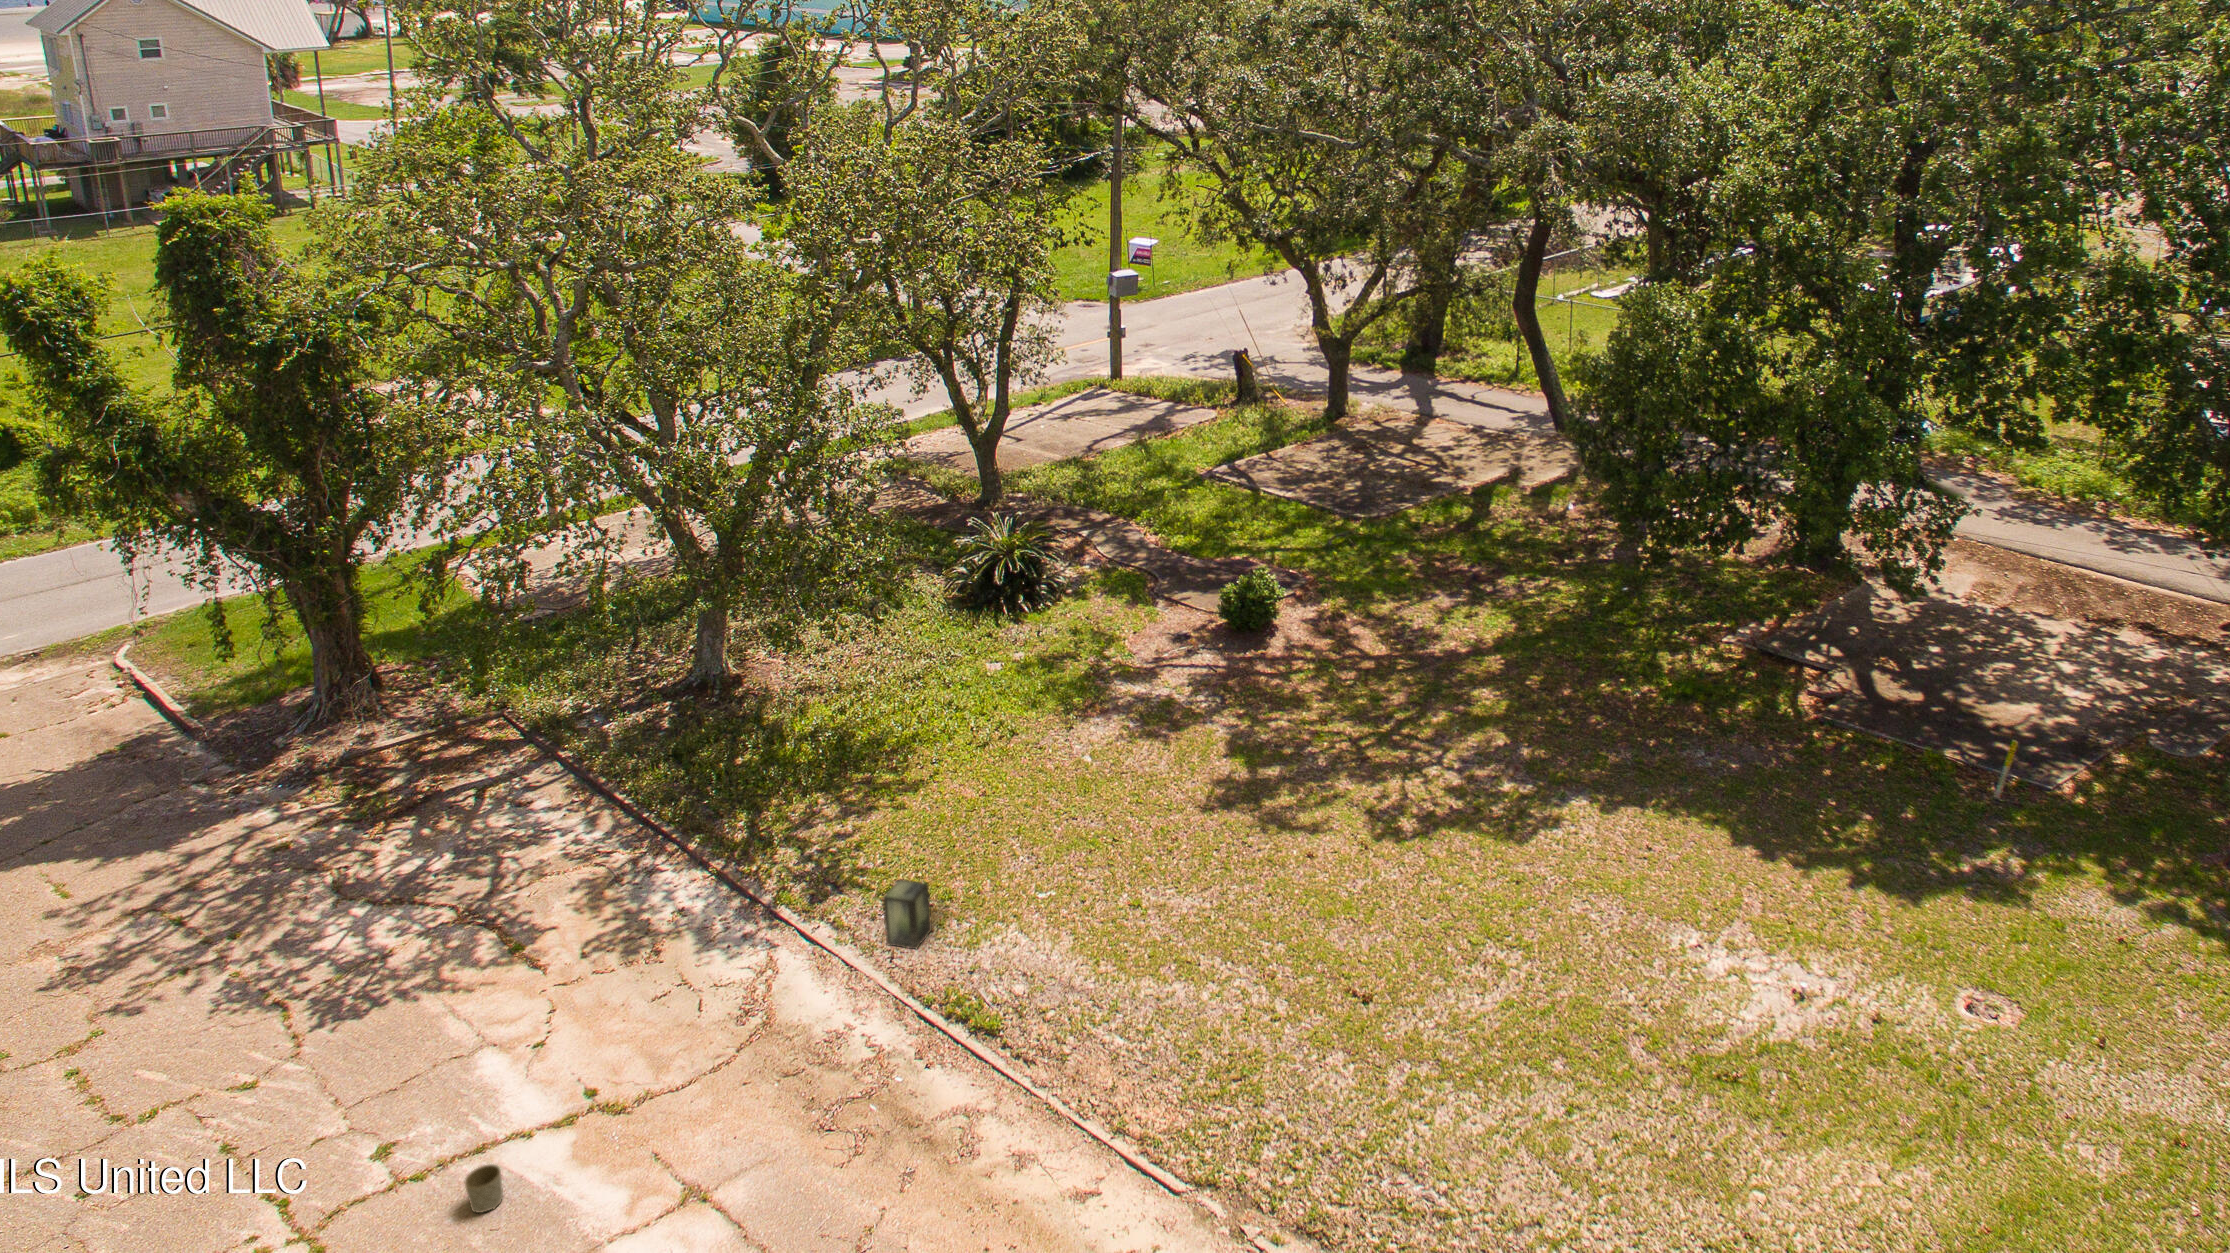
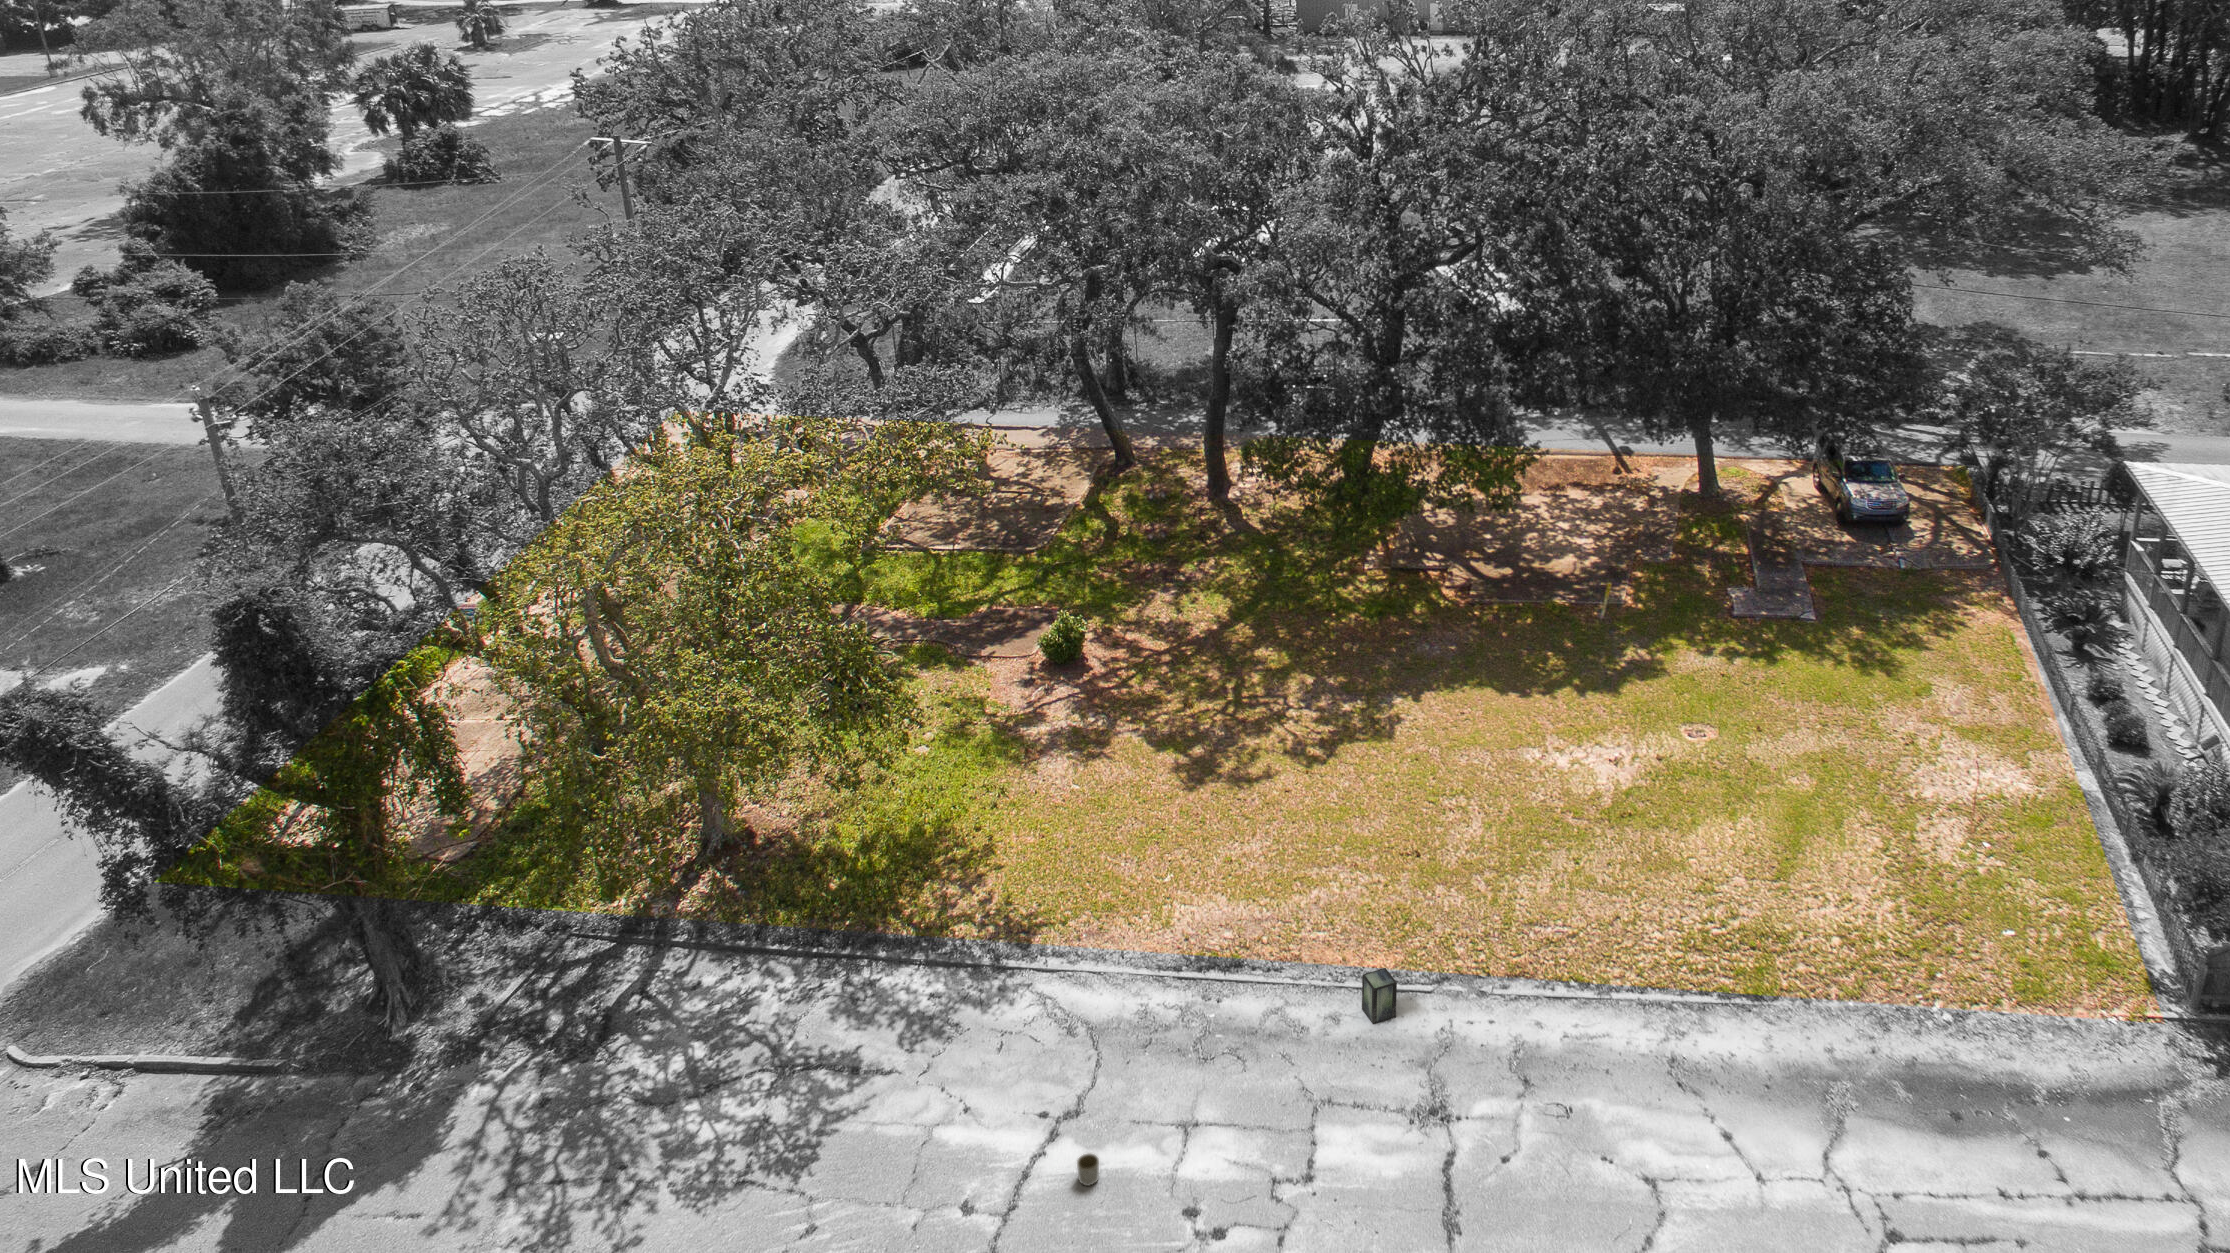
storage box: present [883,879,932,949] -> present [1362,968,1397,1024]

